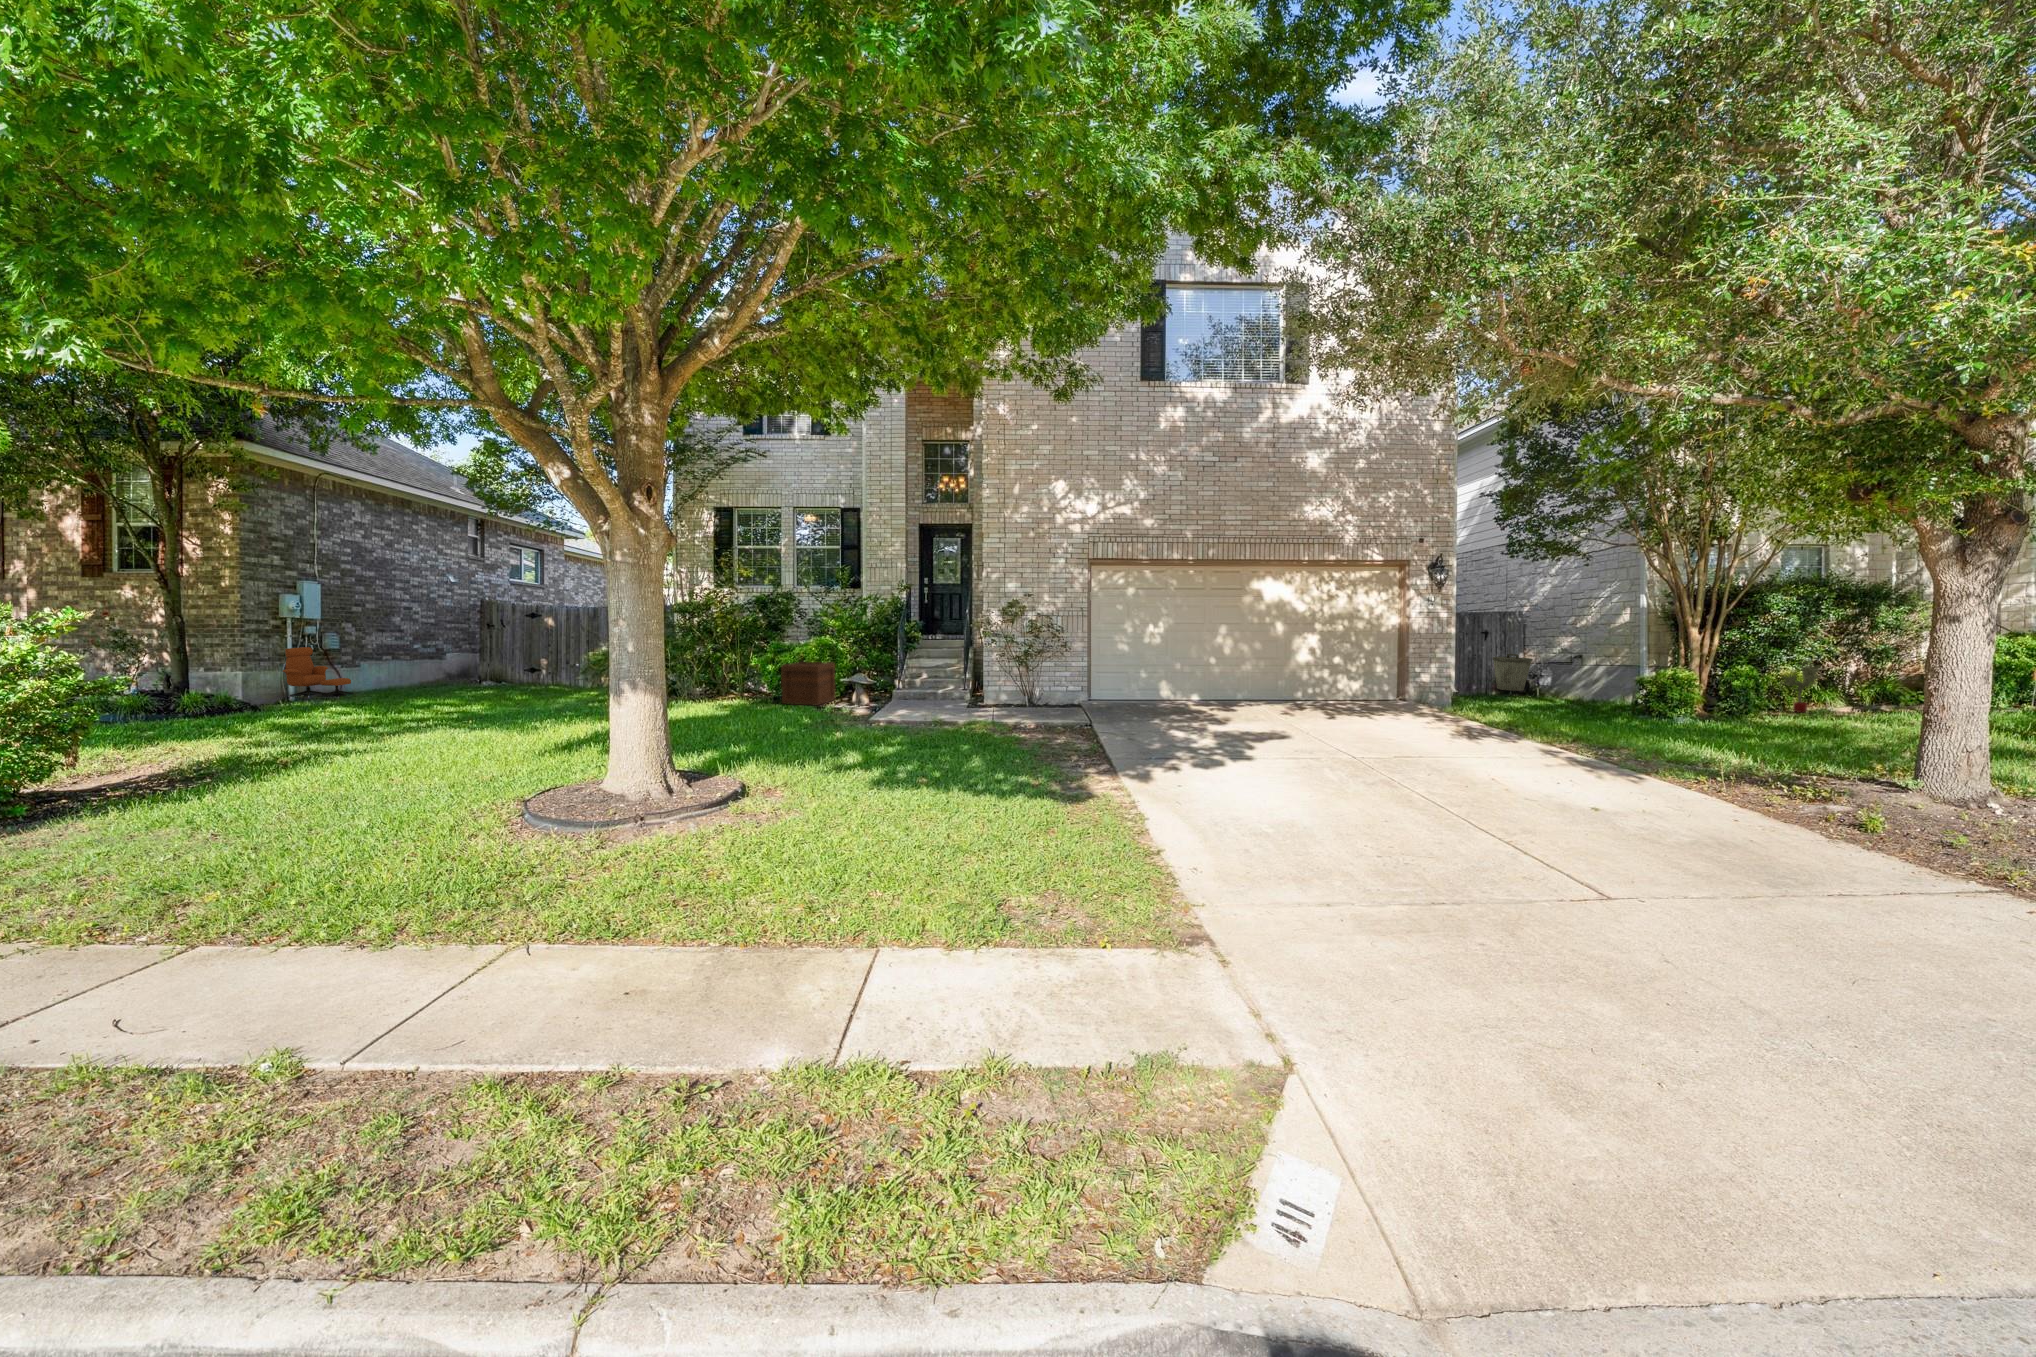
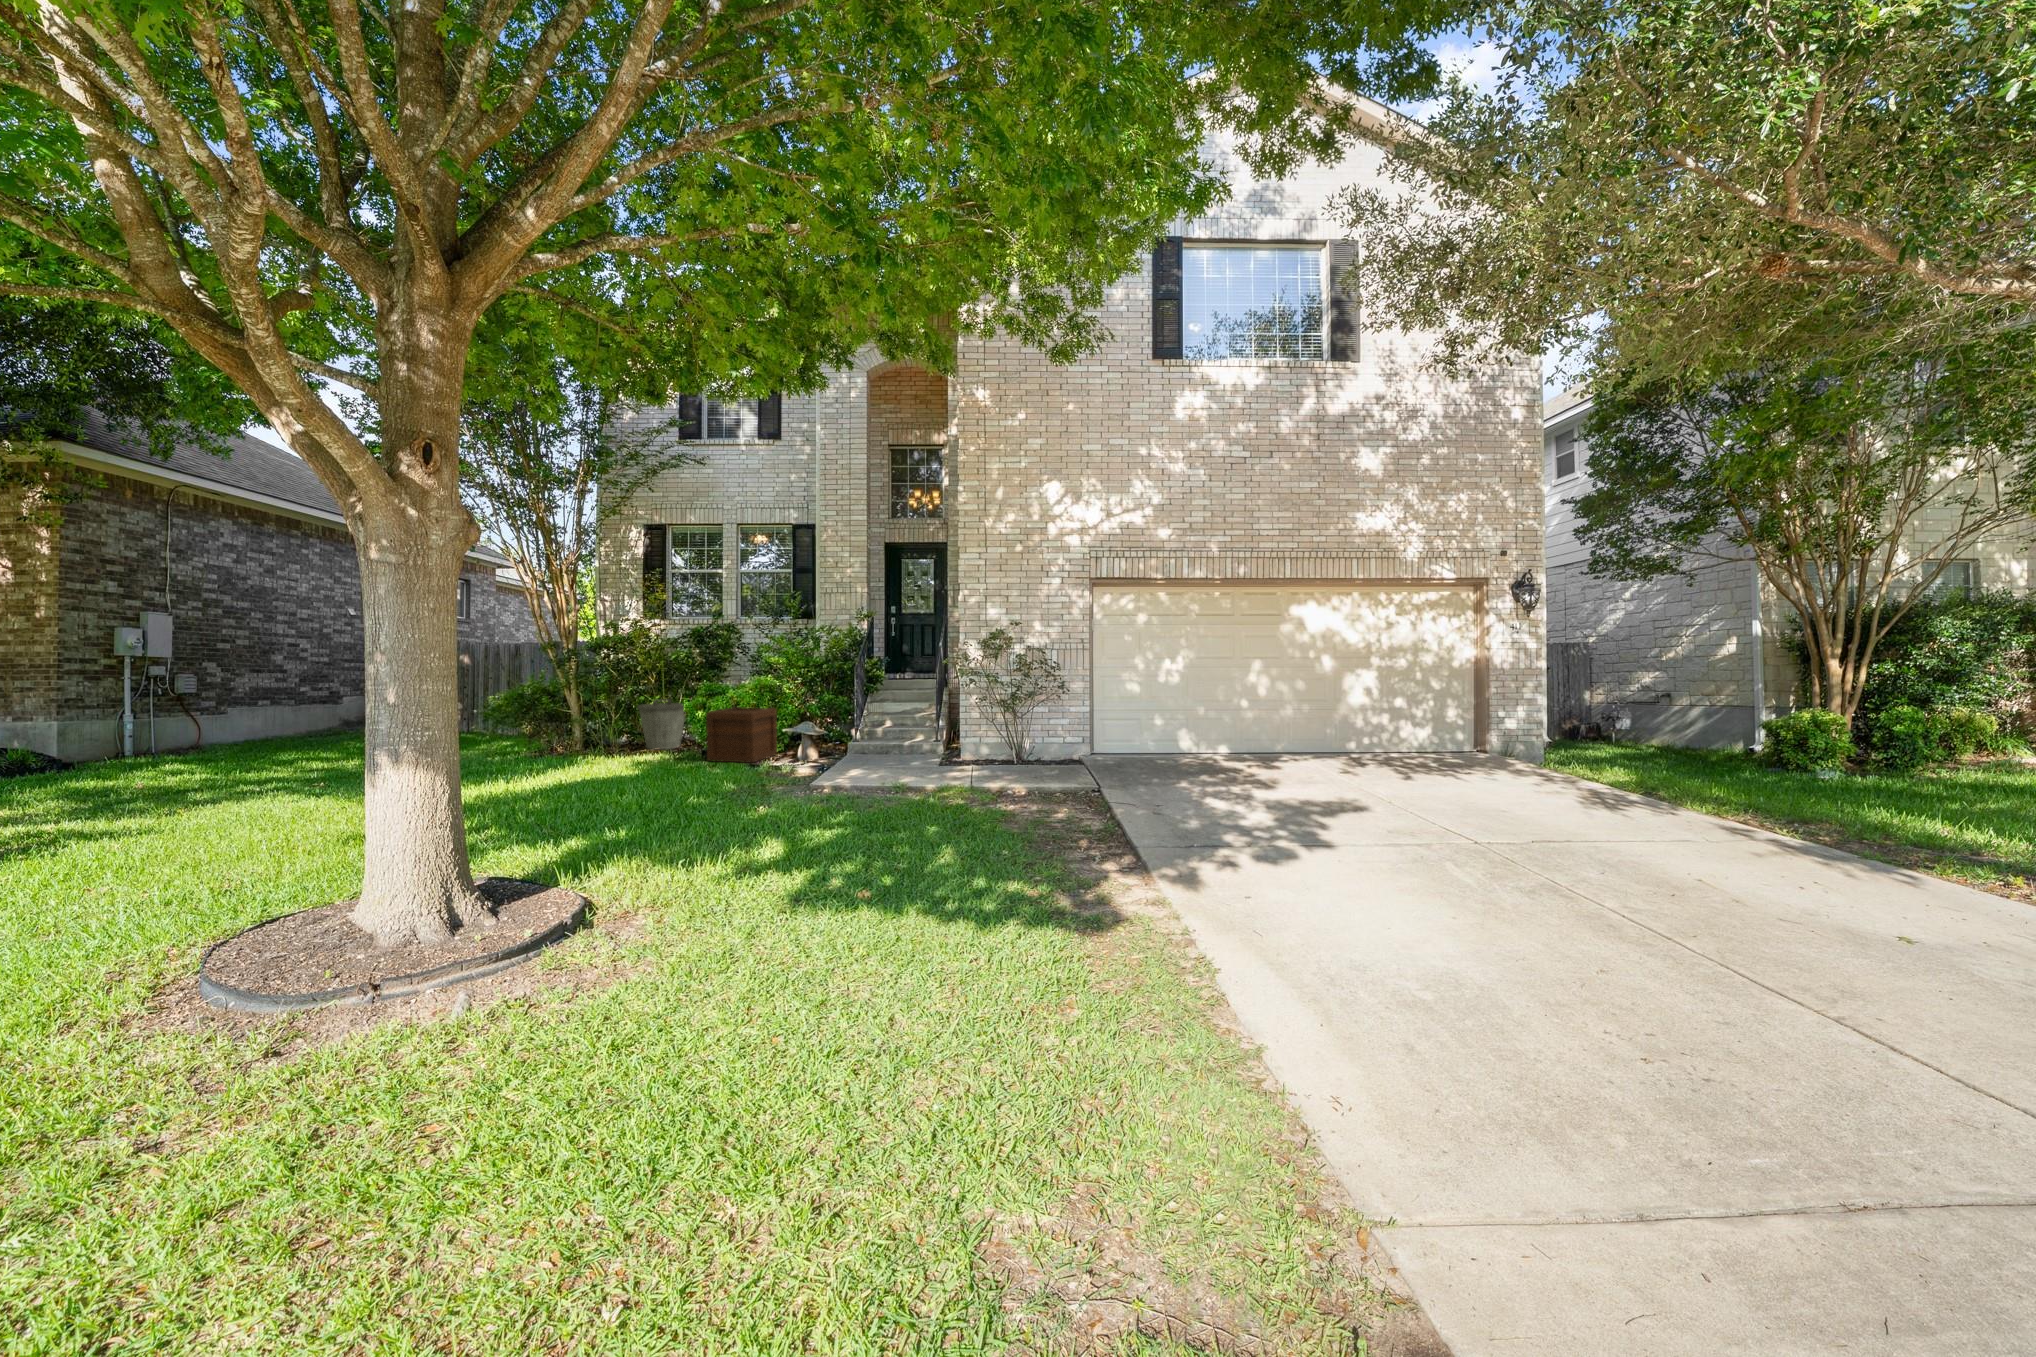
lounge chair: present [283,647,353,696] -> none [77,692,173,754]
trash can: present [1493,654,1533,691] -> present [638,699,686,750]
potted tree: present [1782,659,1822,713] -> none [1942,696,1999,764]

